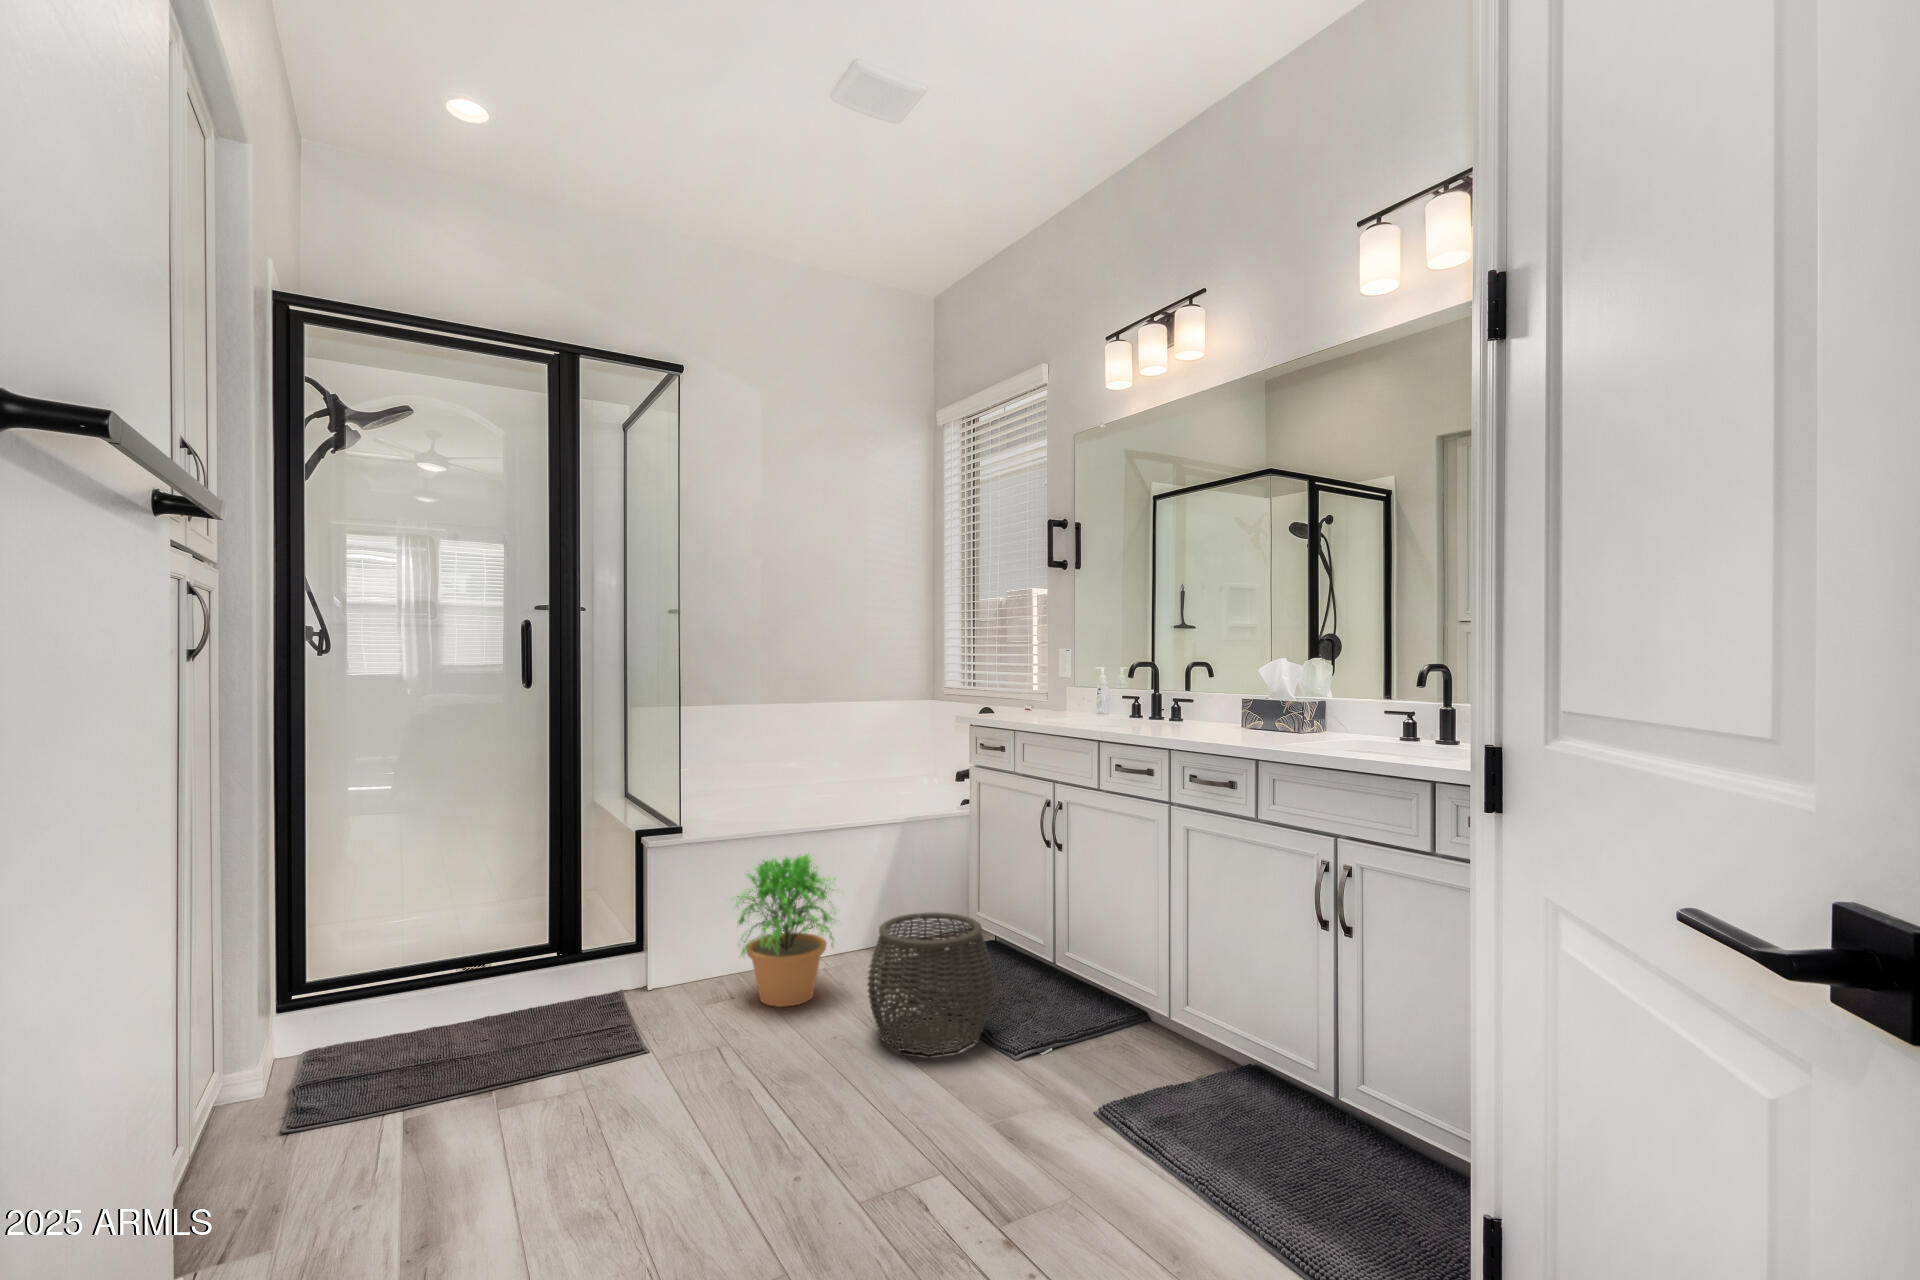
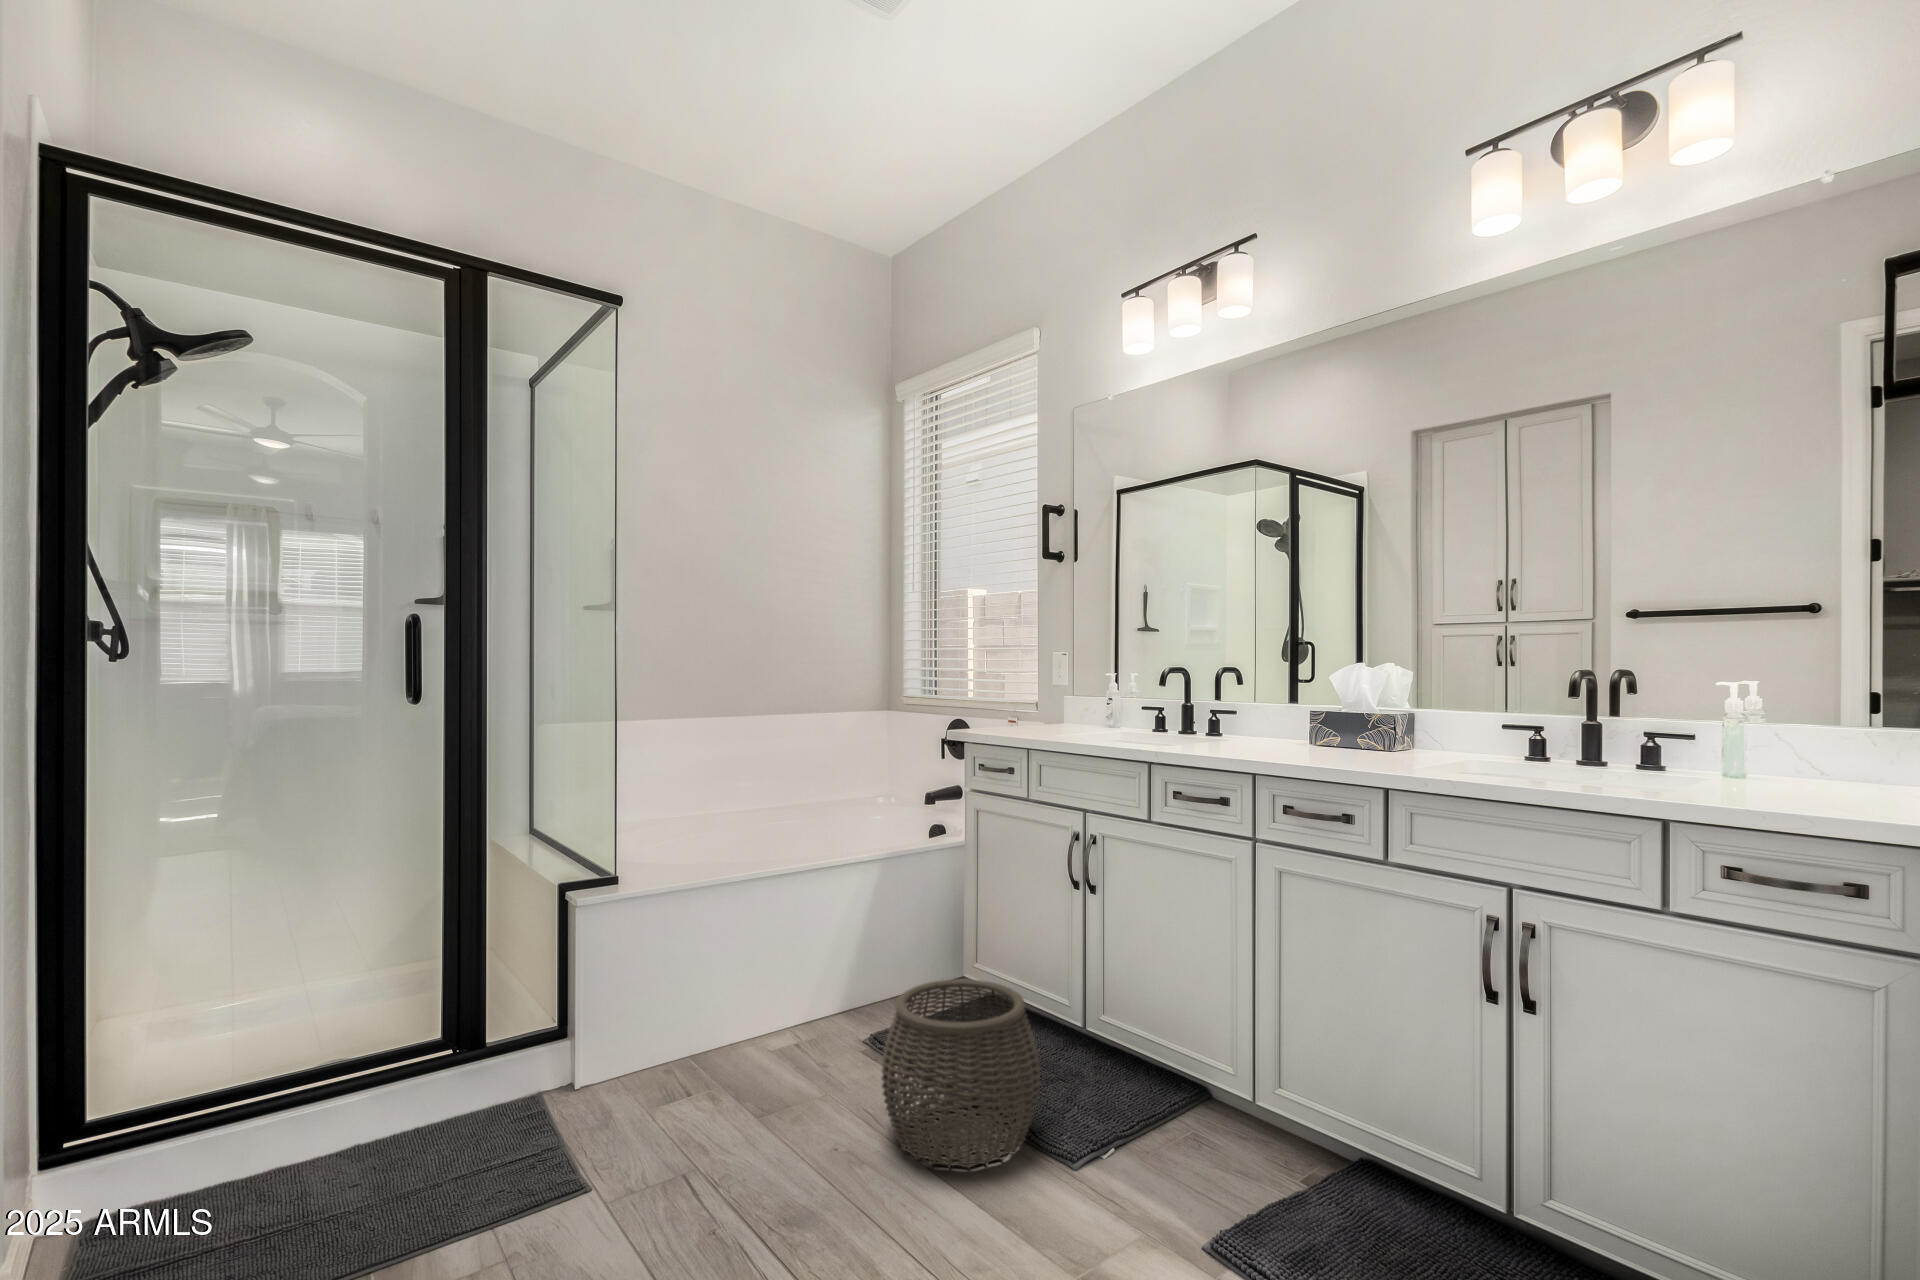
potted plant: present [736,854,836,1007] -> none [681,906,841,1106]

